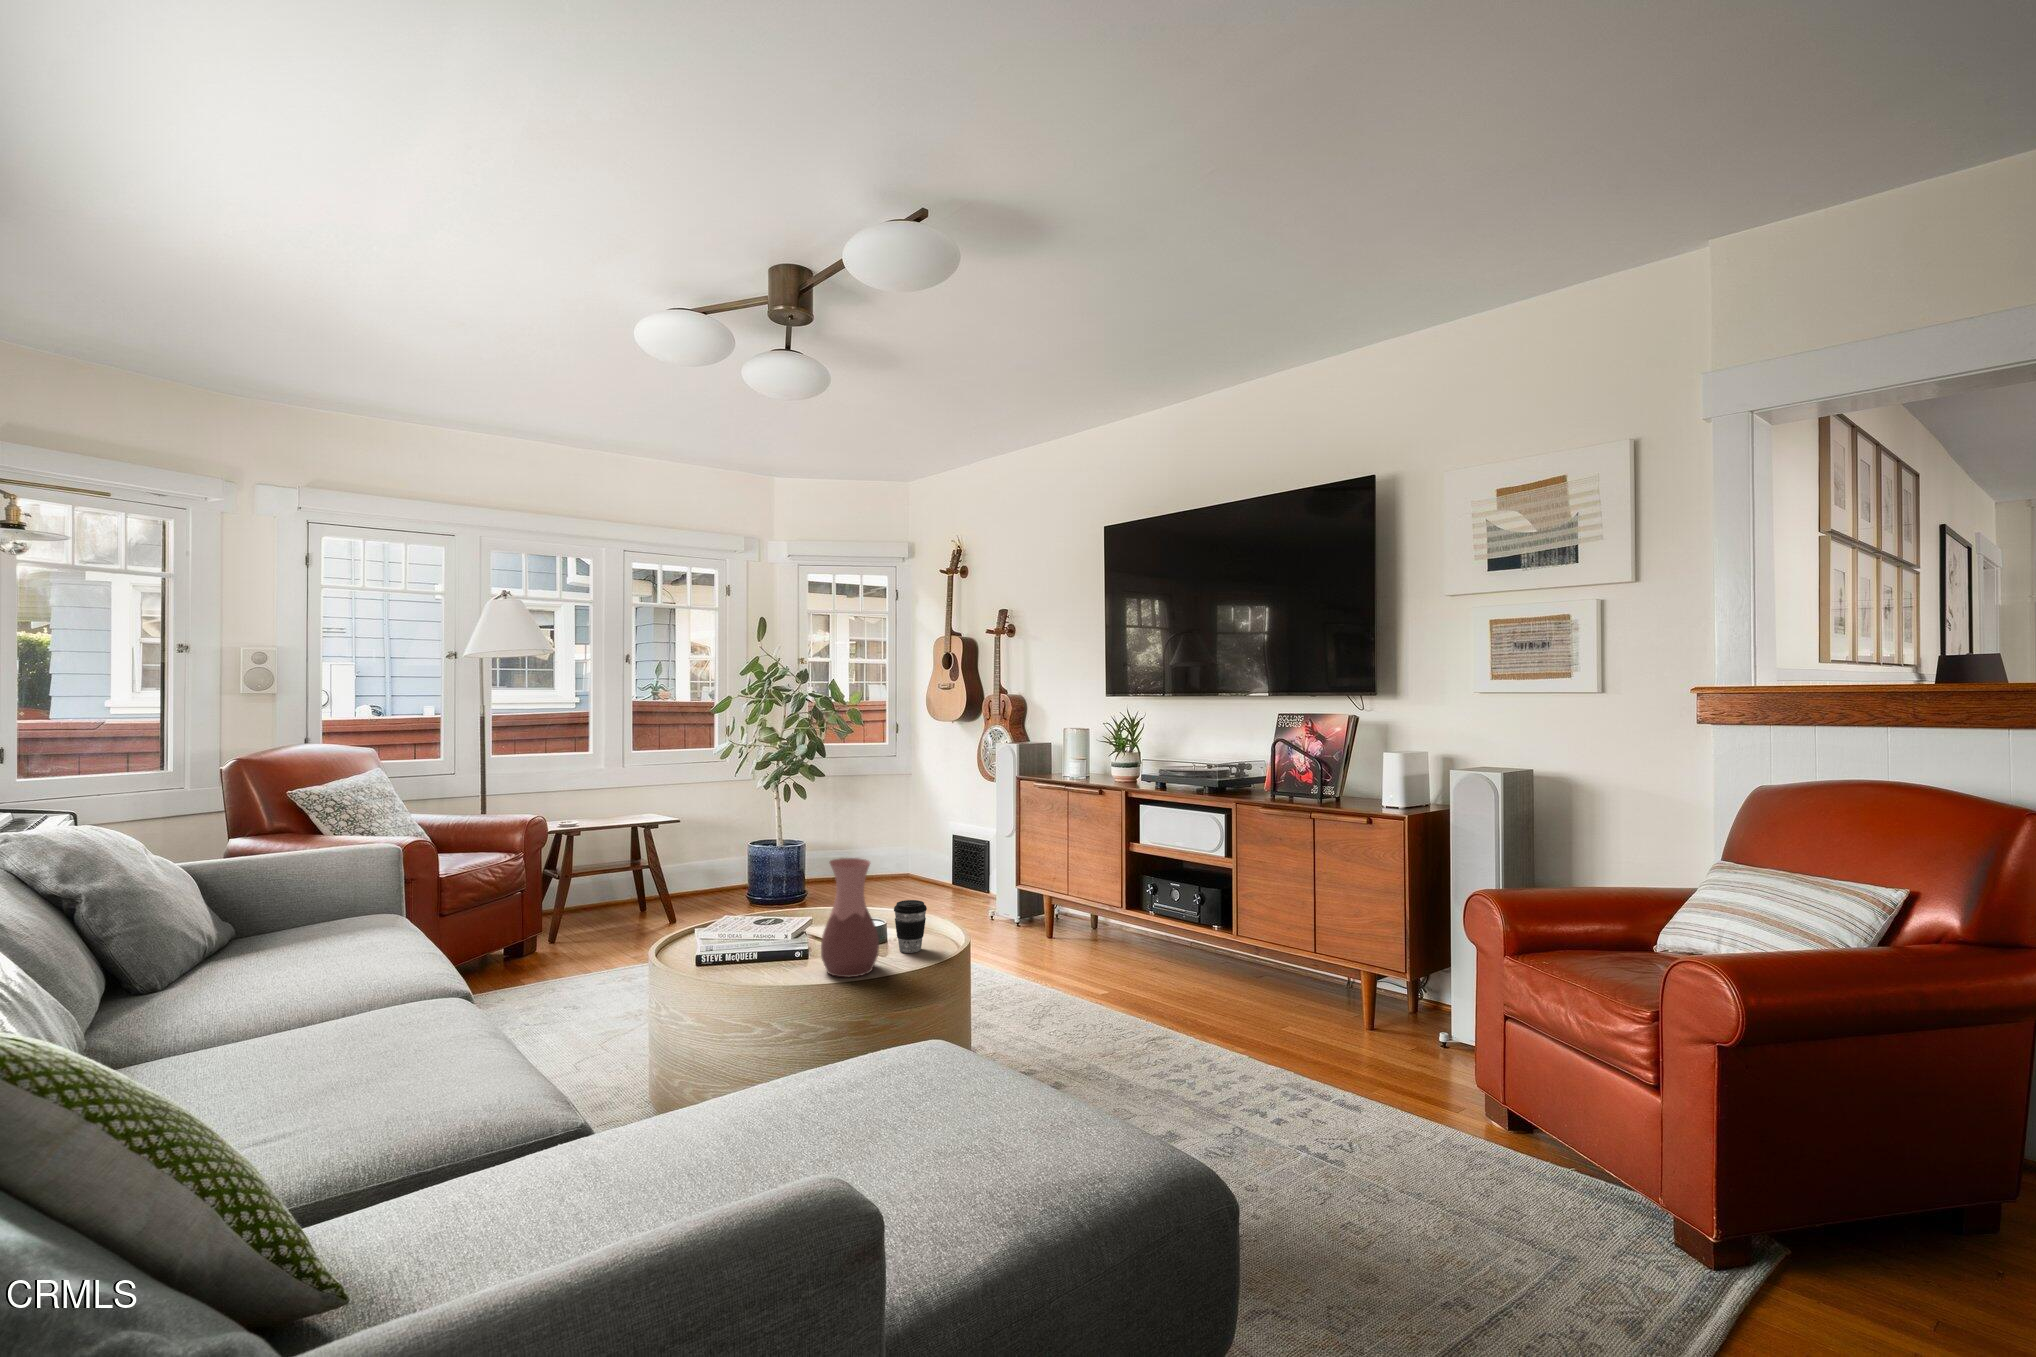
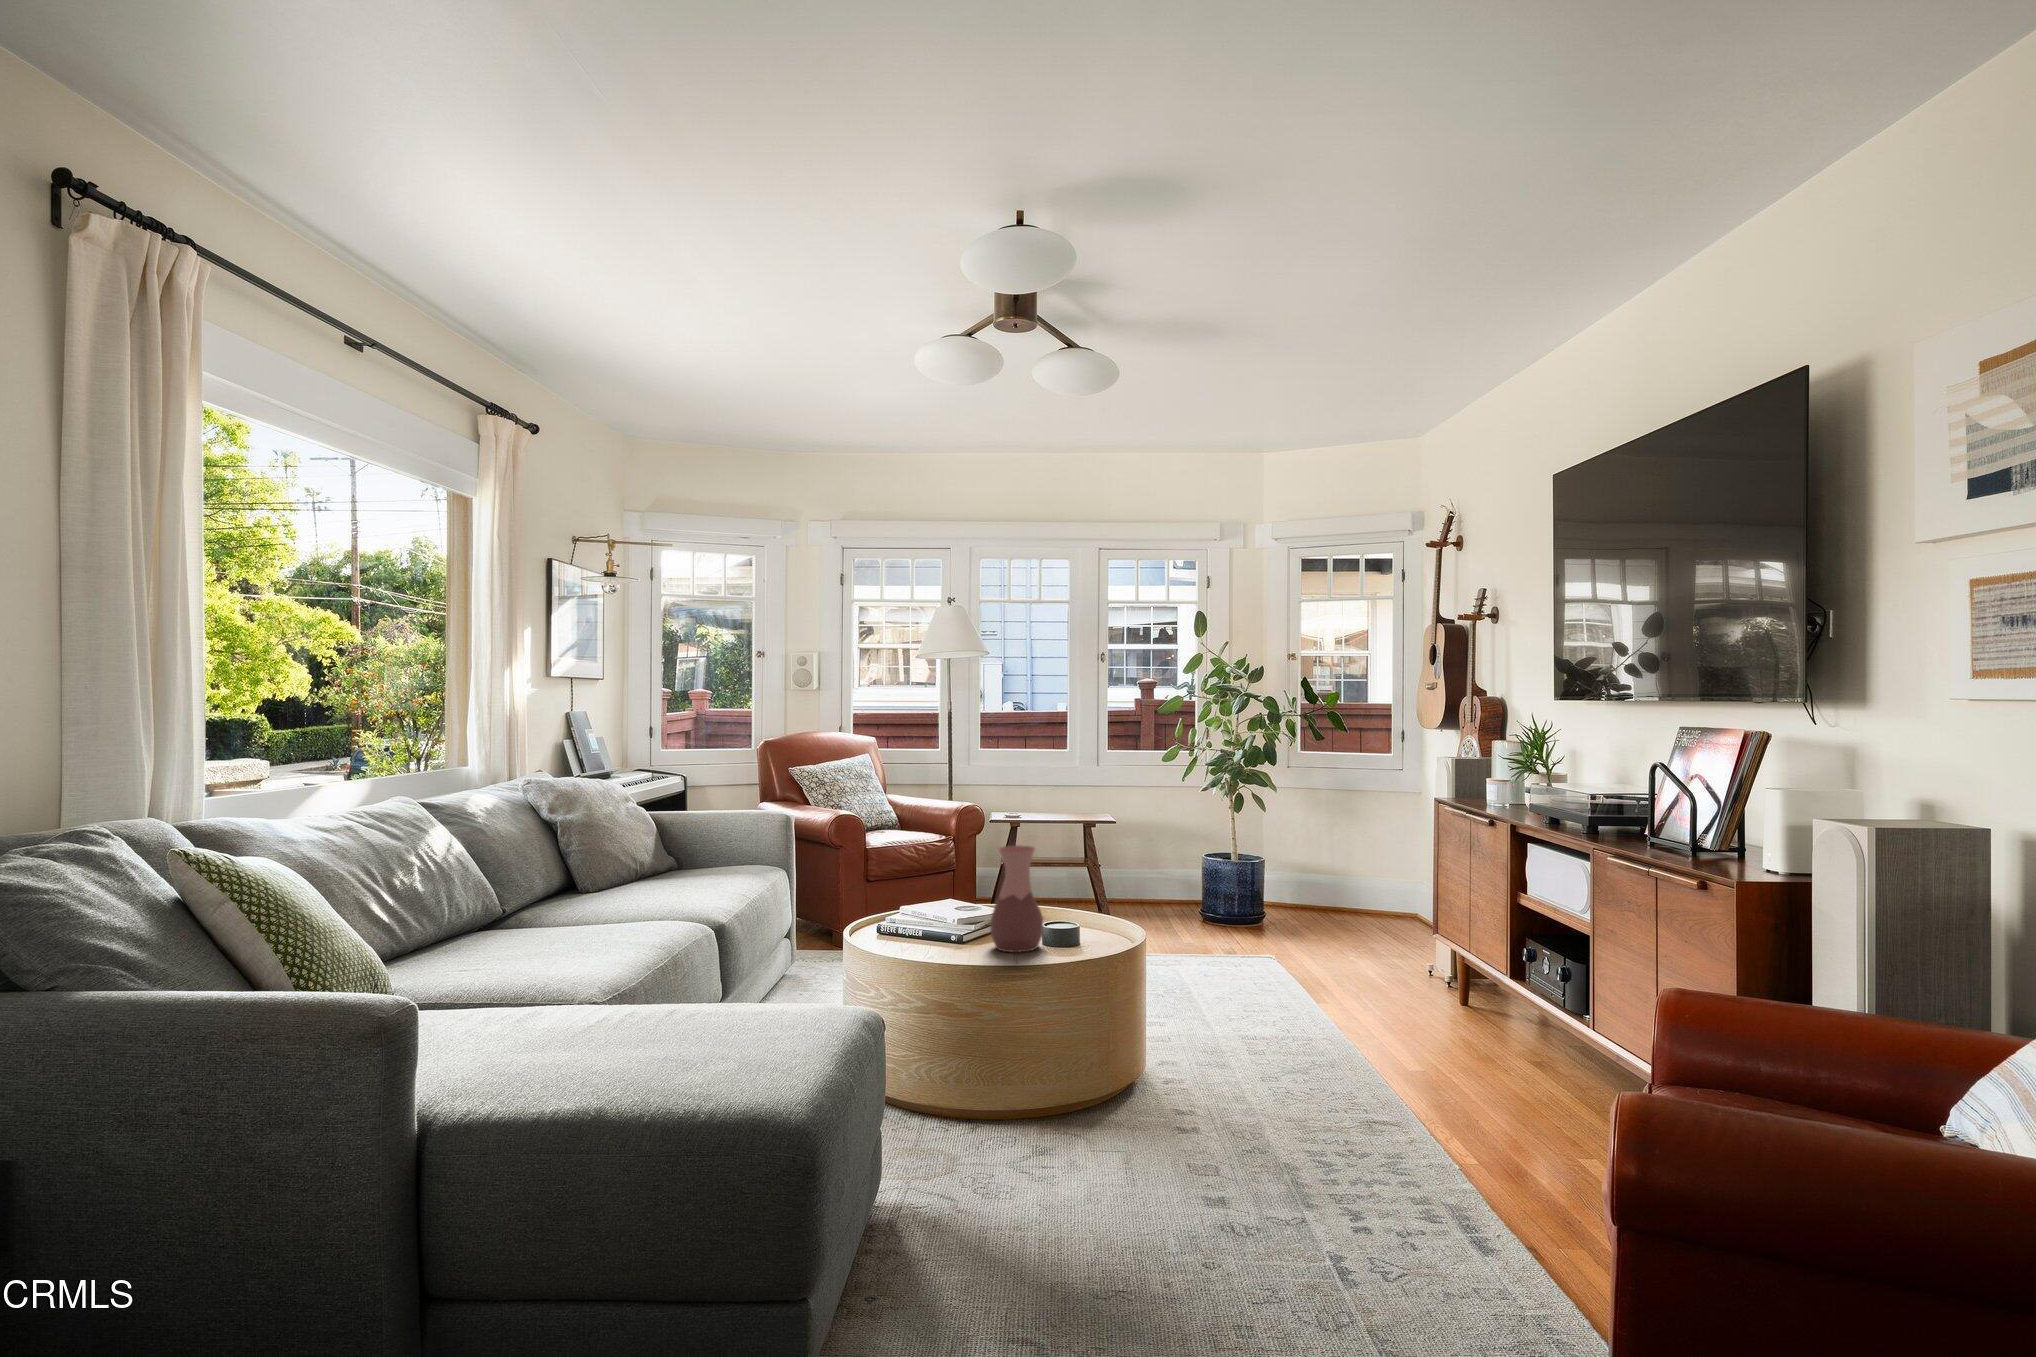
coffee cup: present [894,900,927,953] -> none [1077,896,1109,946]

